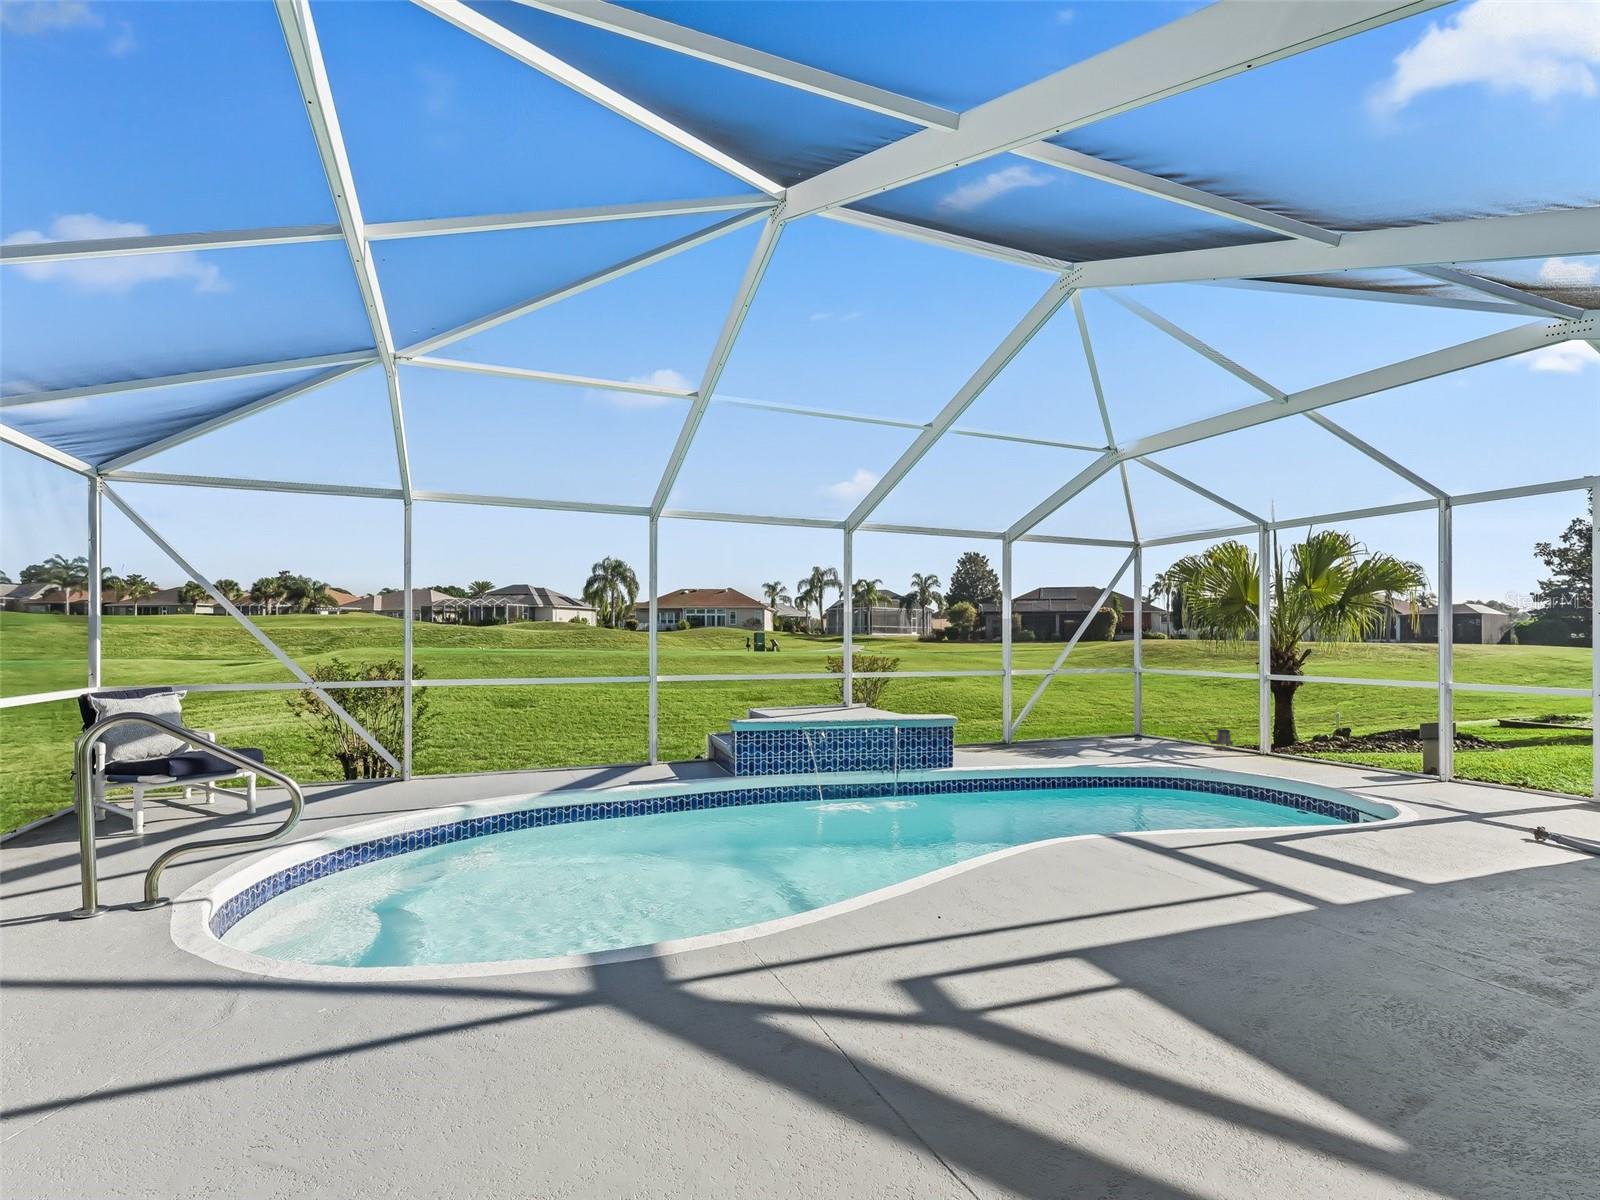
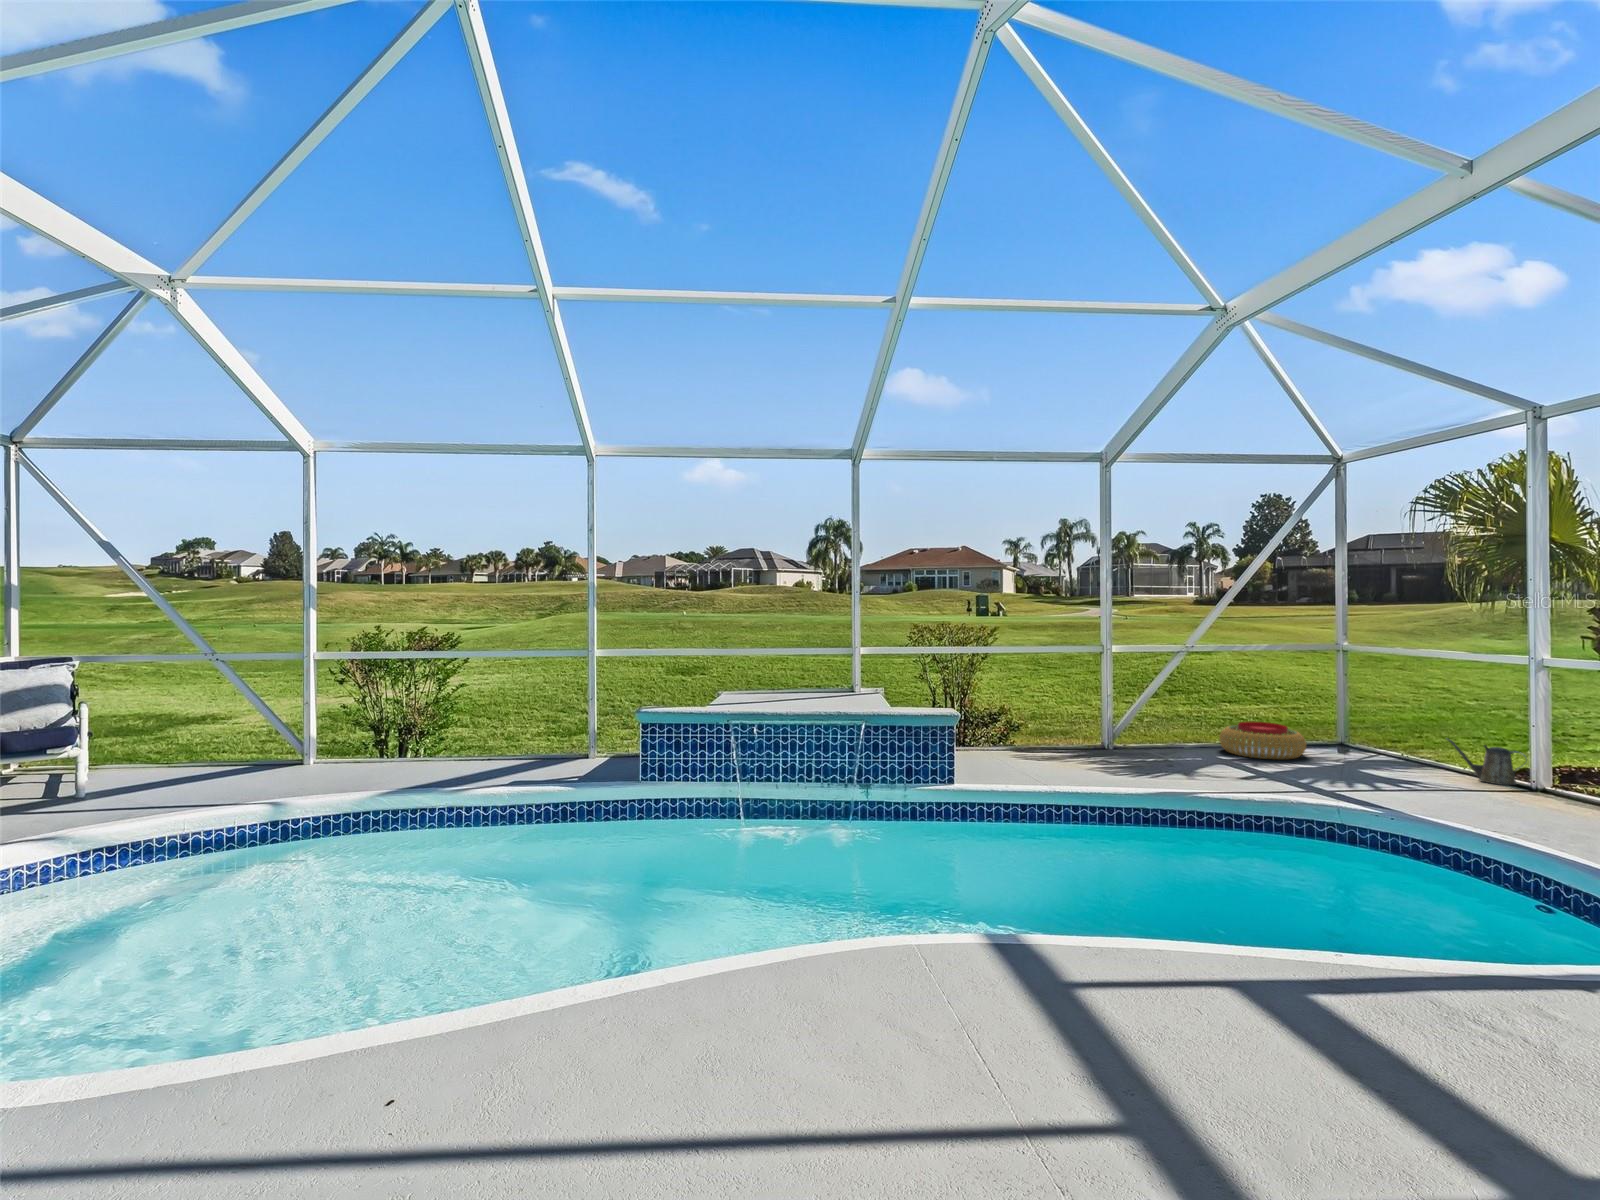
pouf: none [1057,721,1112,745] -> present [1219,722,1306,759]

